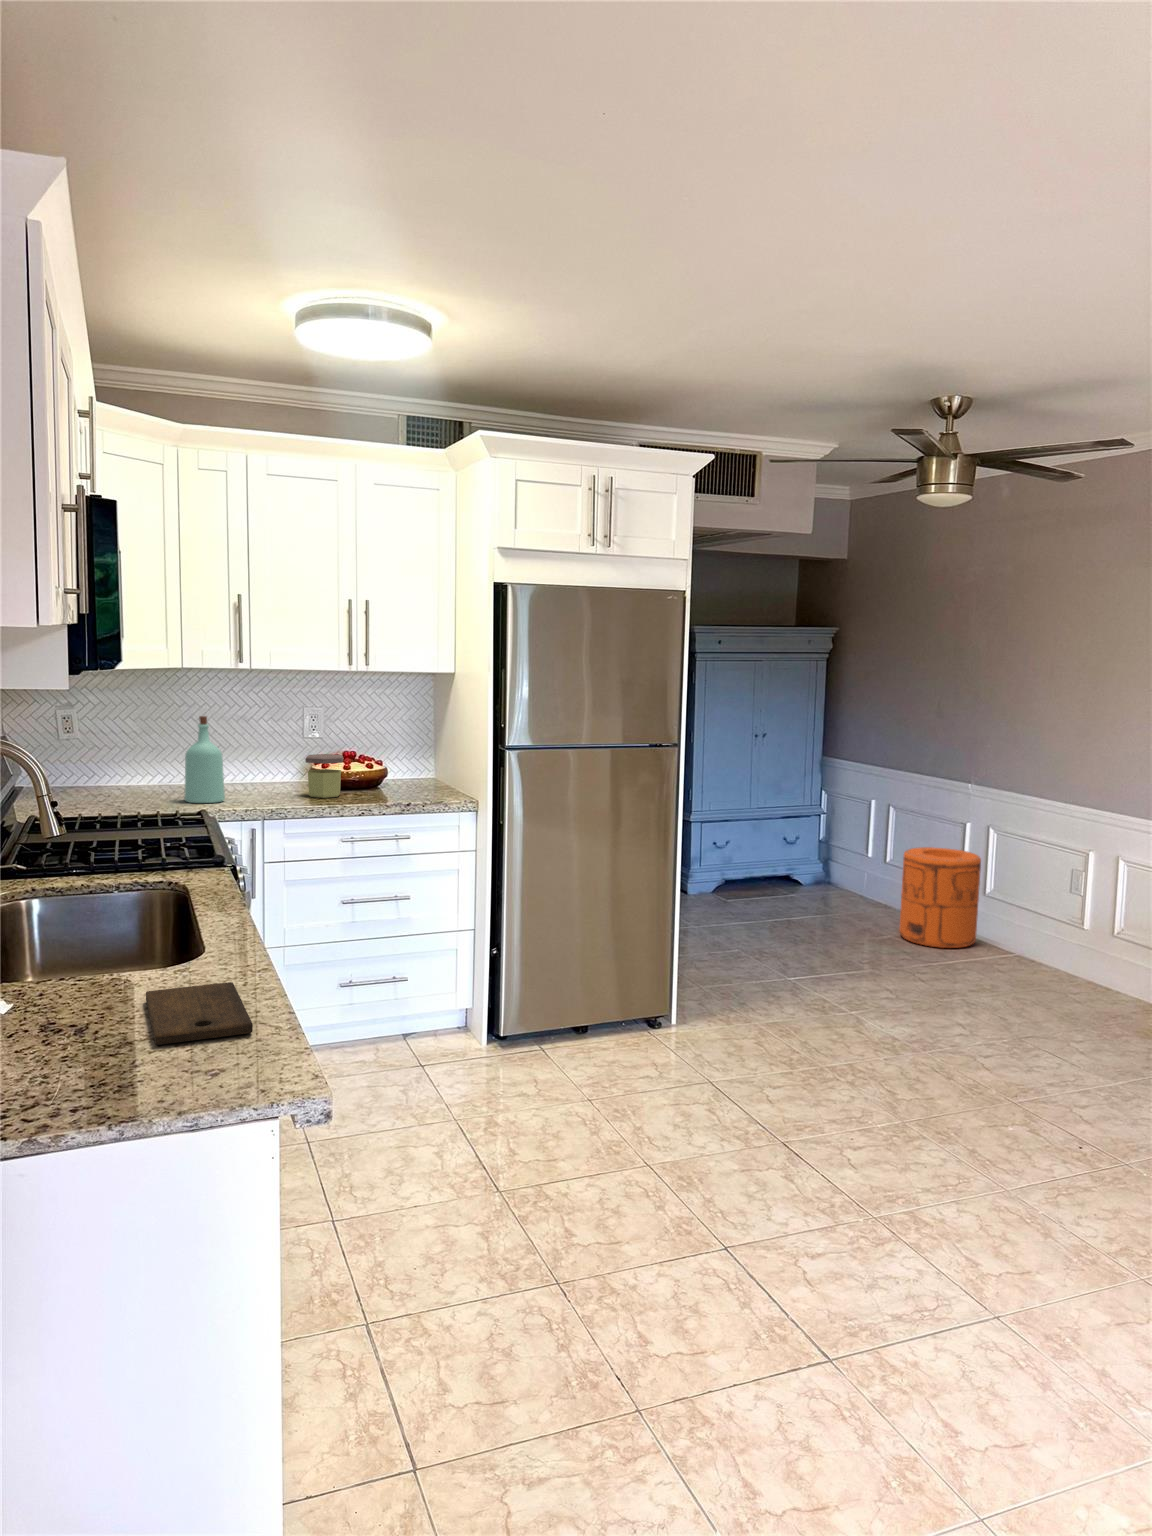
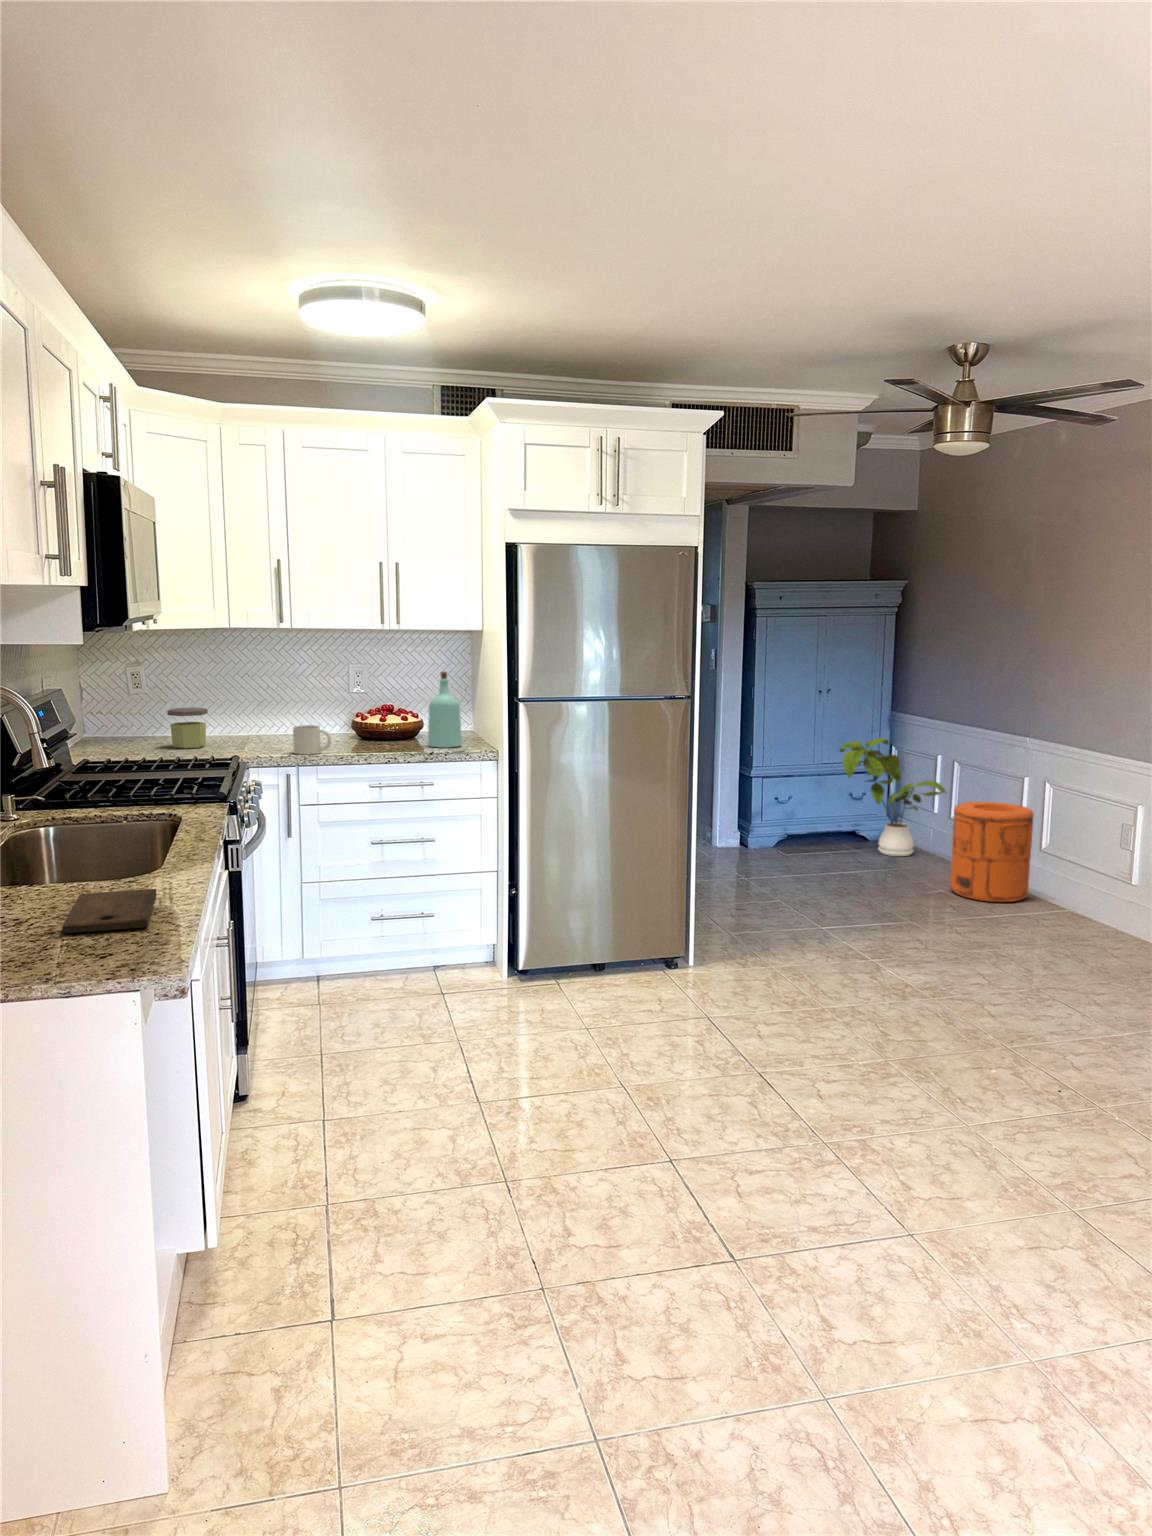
bottle: present [184,716,225,803] -> present [428,672,462,748]
jar: present [306,754,343,798] -> present [167,707,208,749]
mug: none [255,775,298,807] -> present [293,725,331,755]
house plant: none [779,783,888,902] -> present [840,738,946,856]

